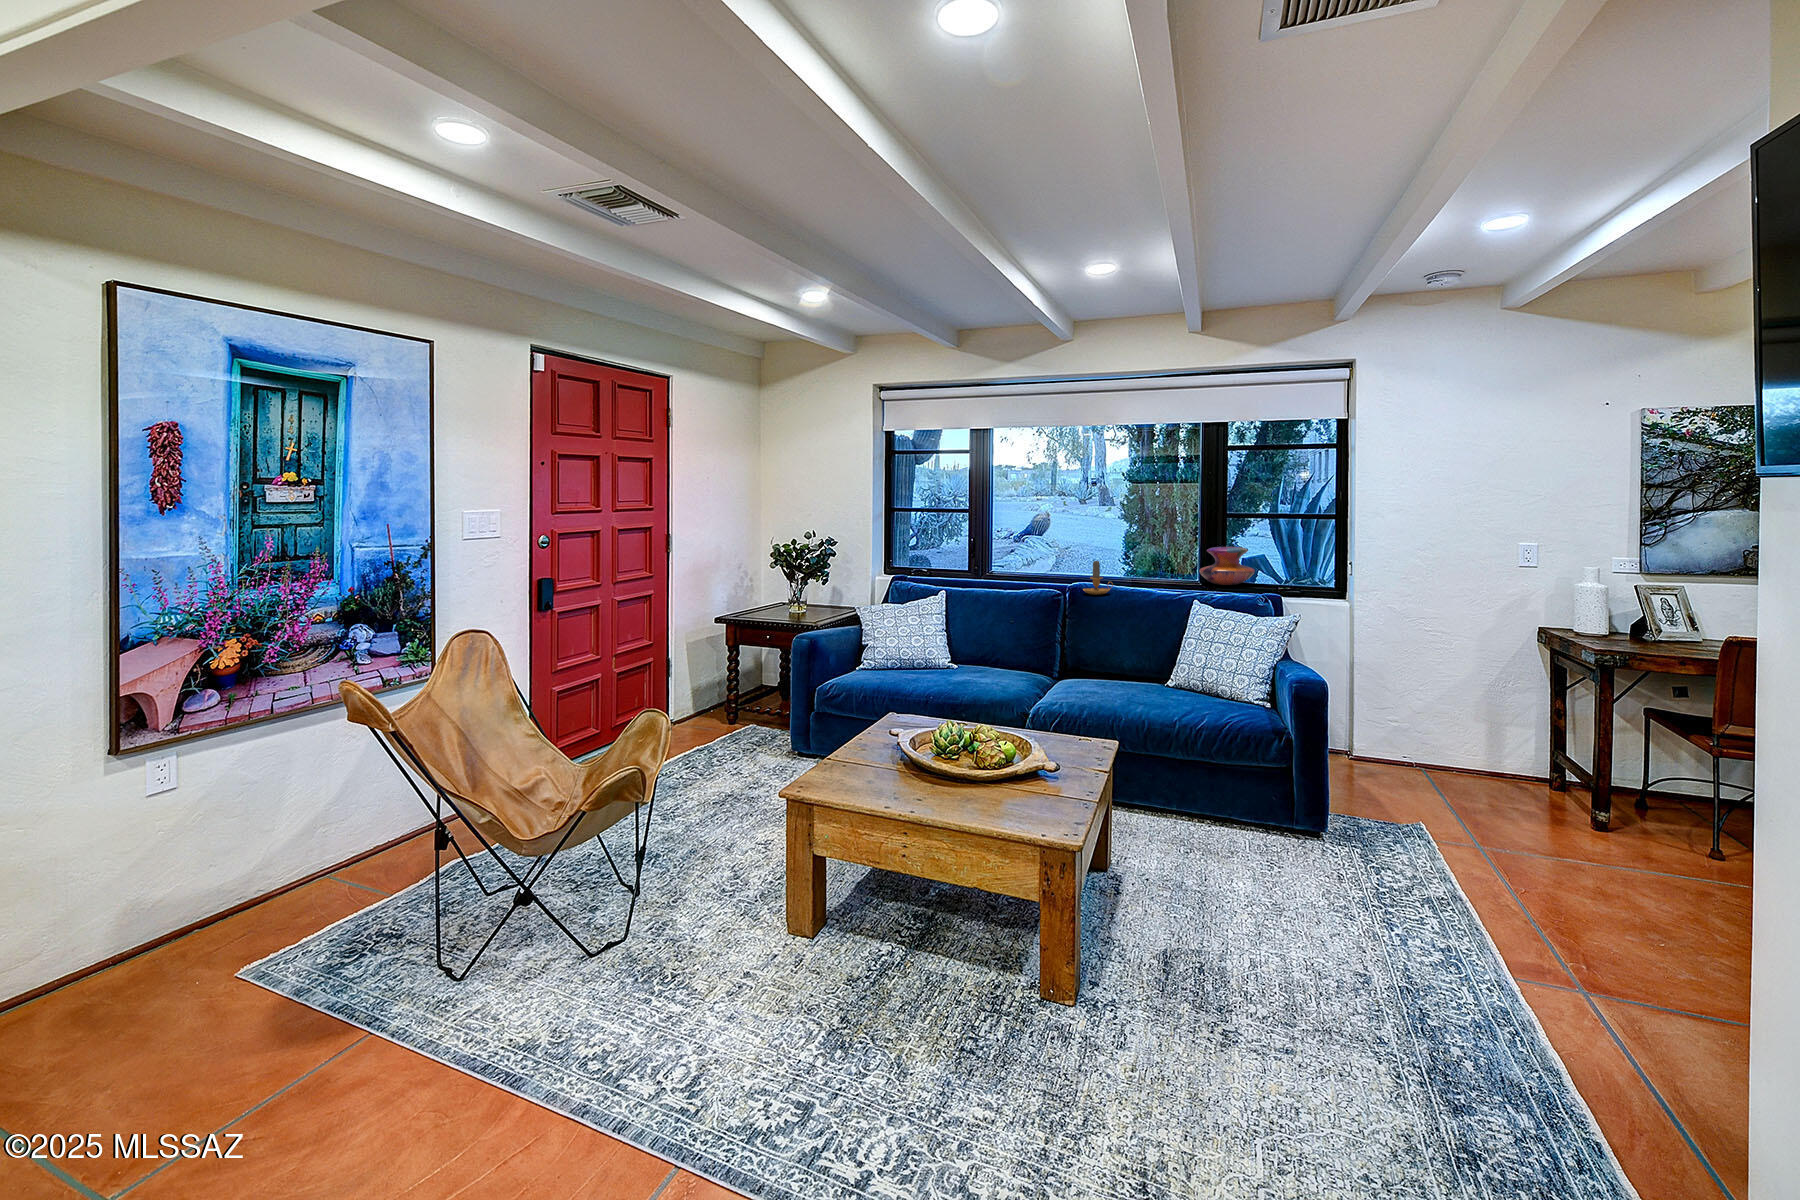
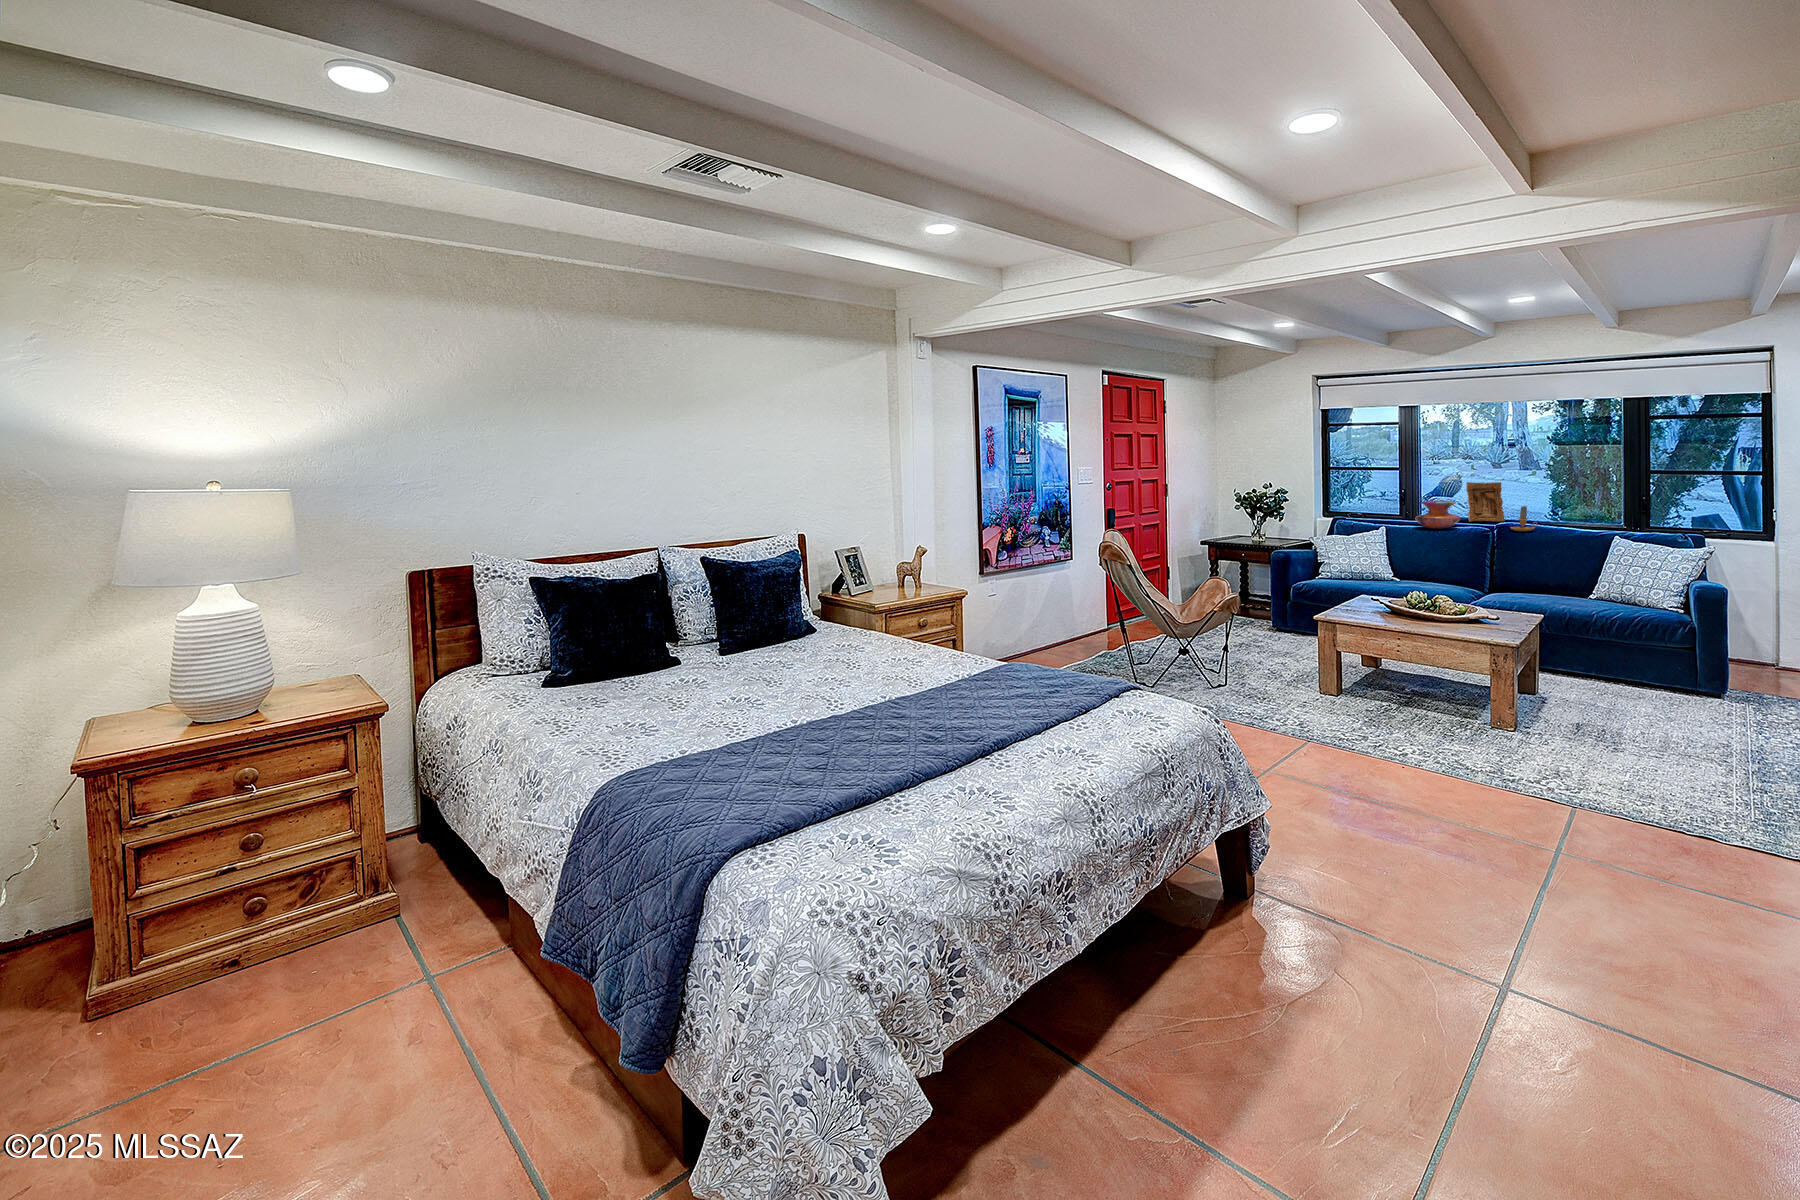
picture frame: none [1038,530,1083,581] -> present [1466,482,1505,522]
decorative vase: present [1199,547,1255,585] -> present [1415,500,1460,529]

